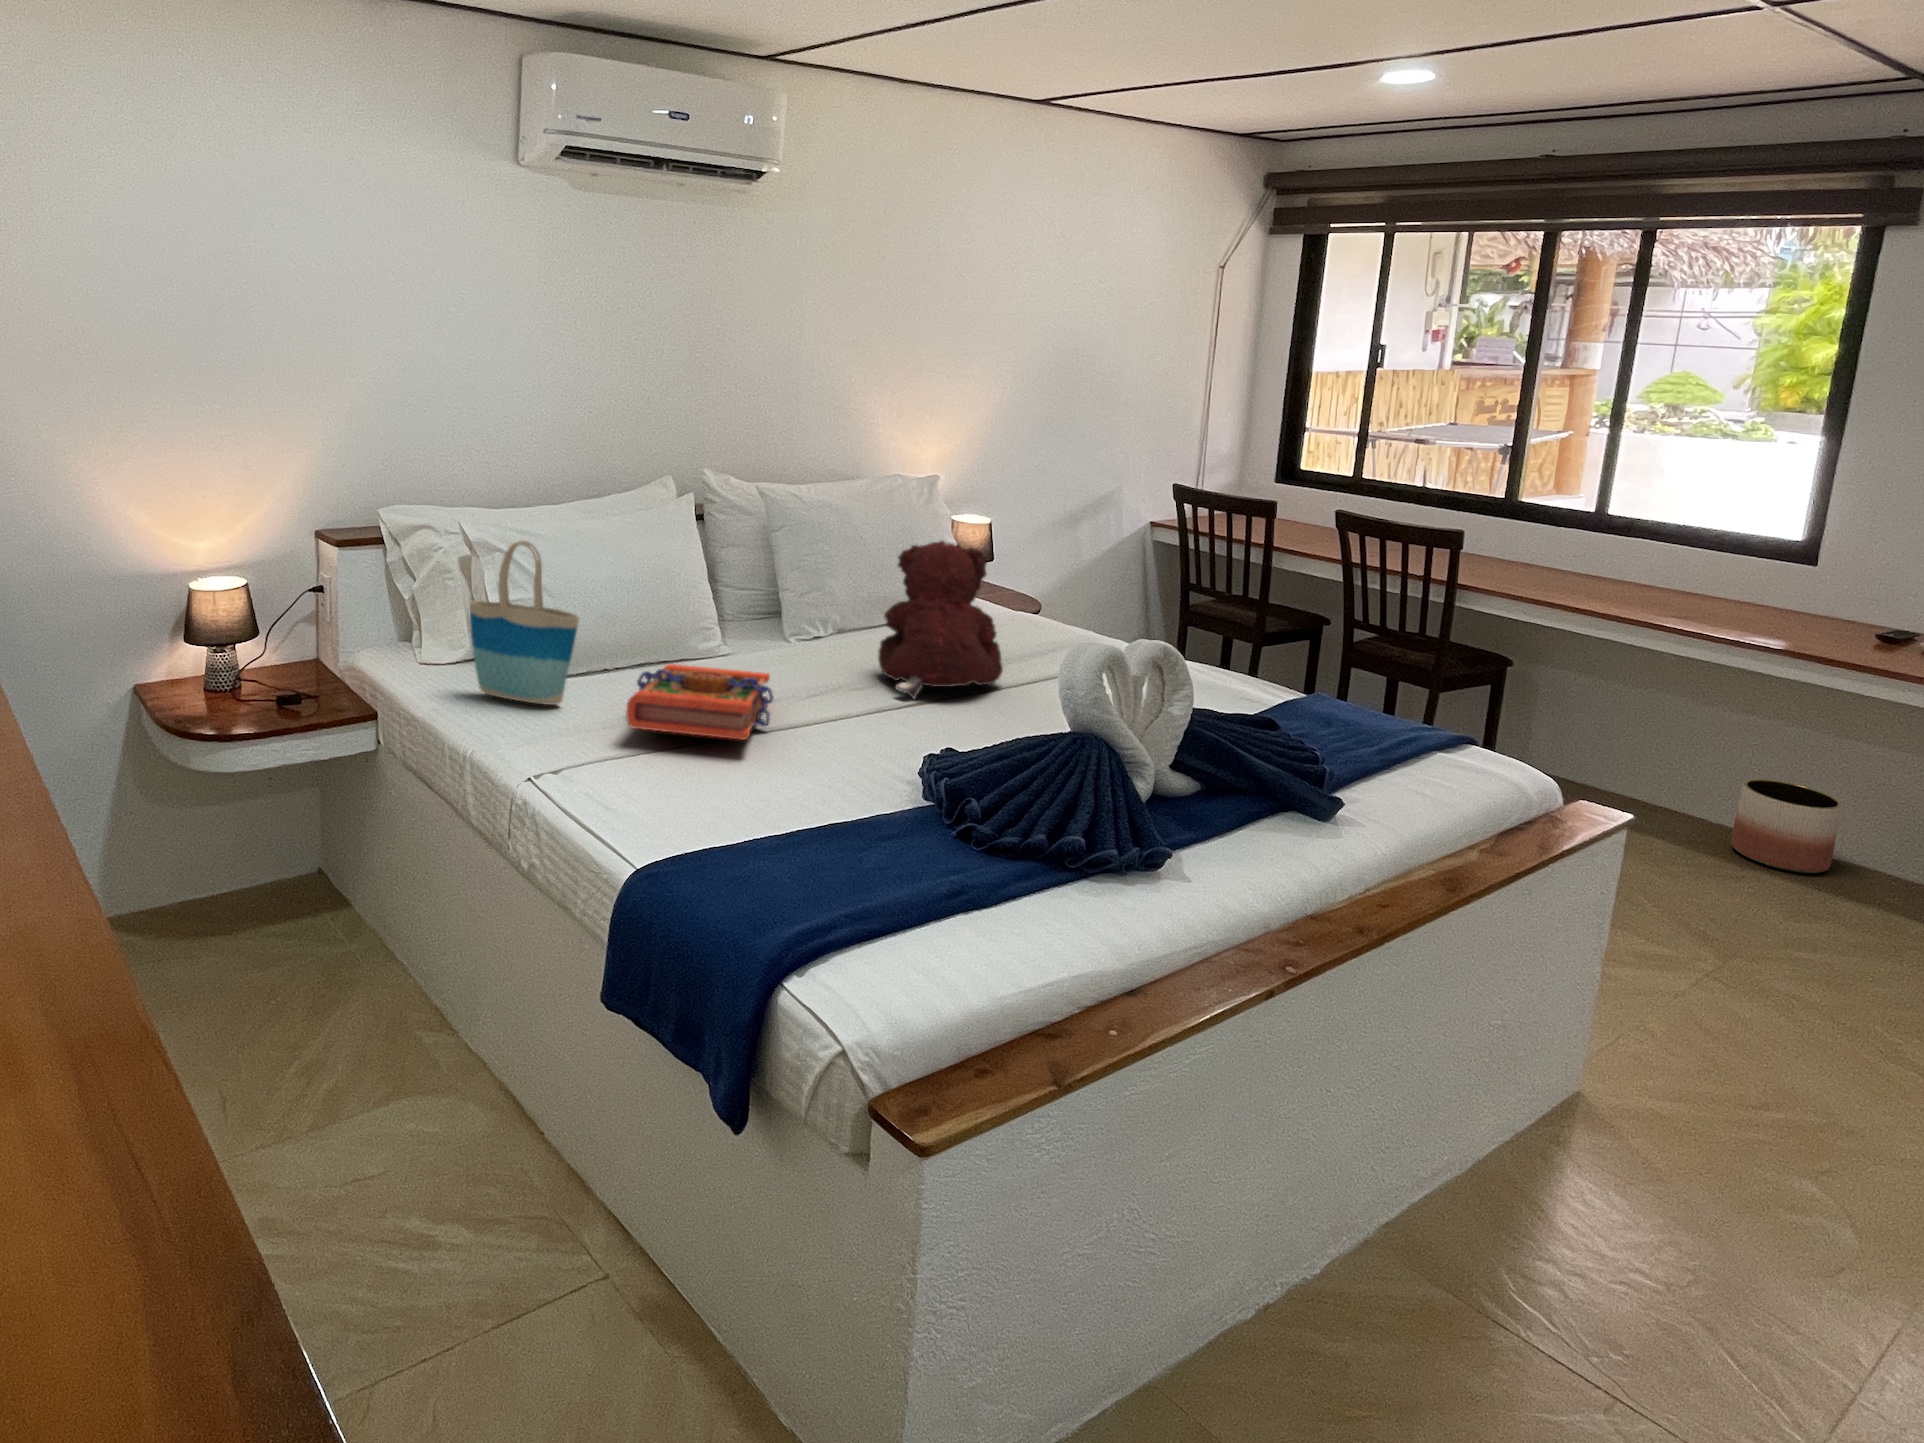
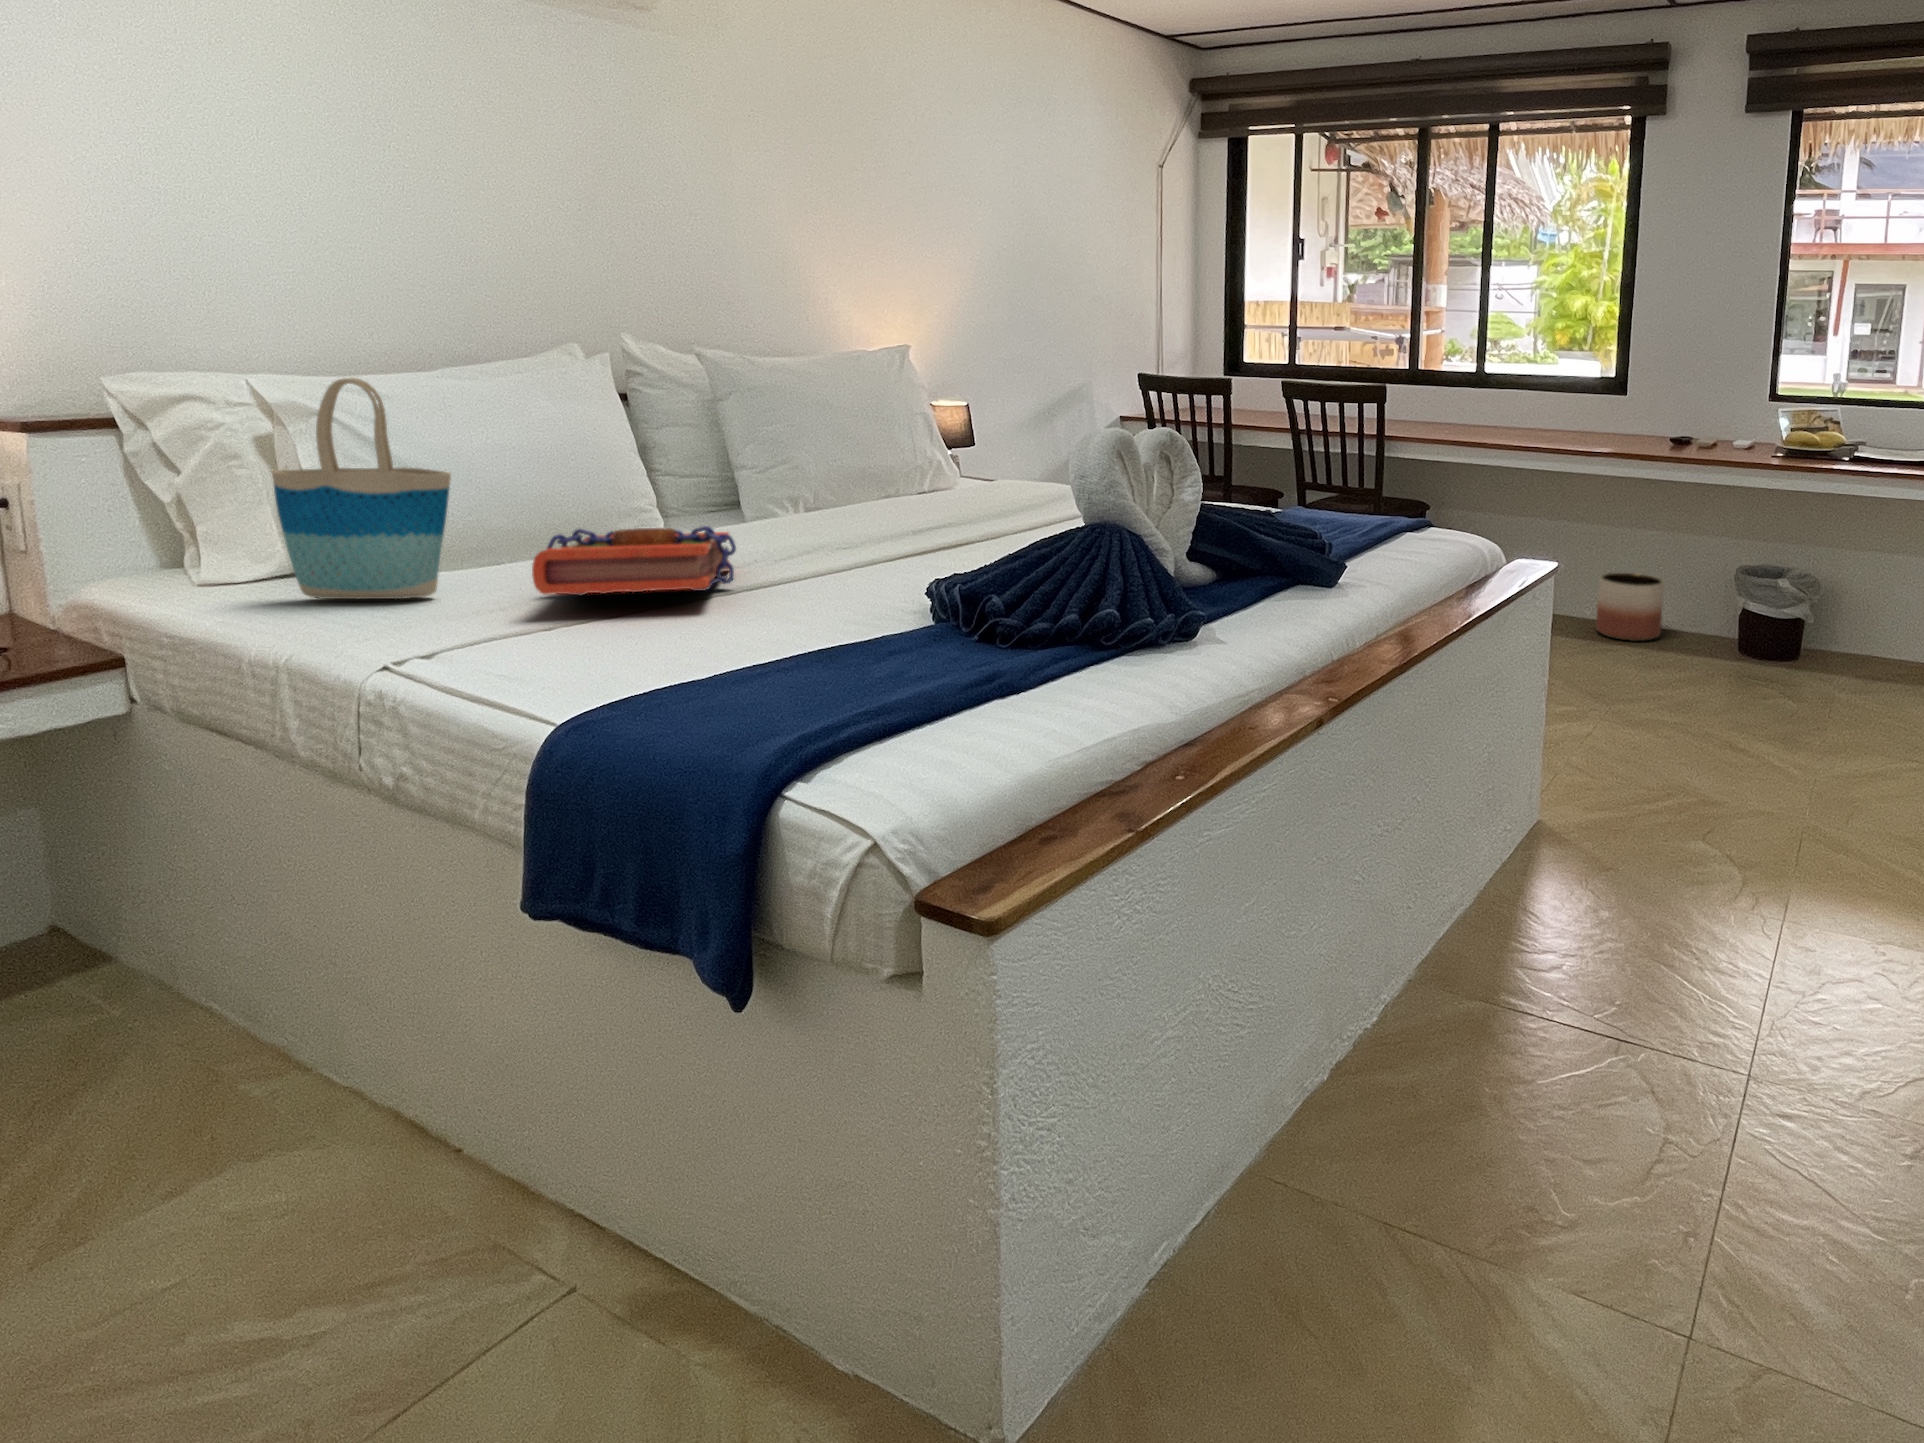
teddy bear: present [878,540,1003,699] -> none [859,376,1000,551]

